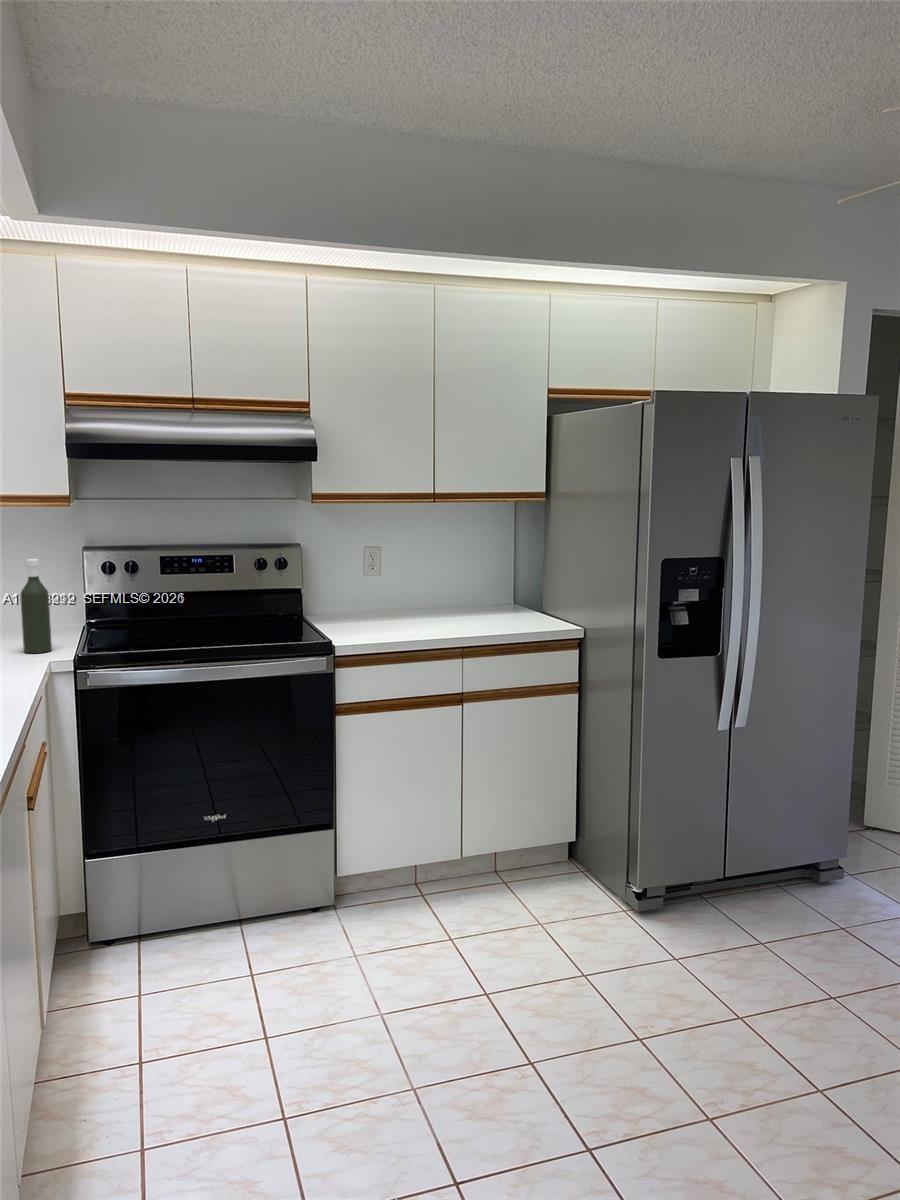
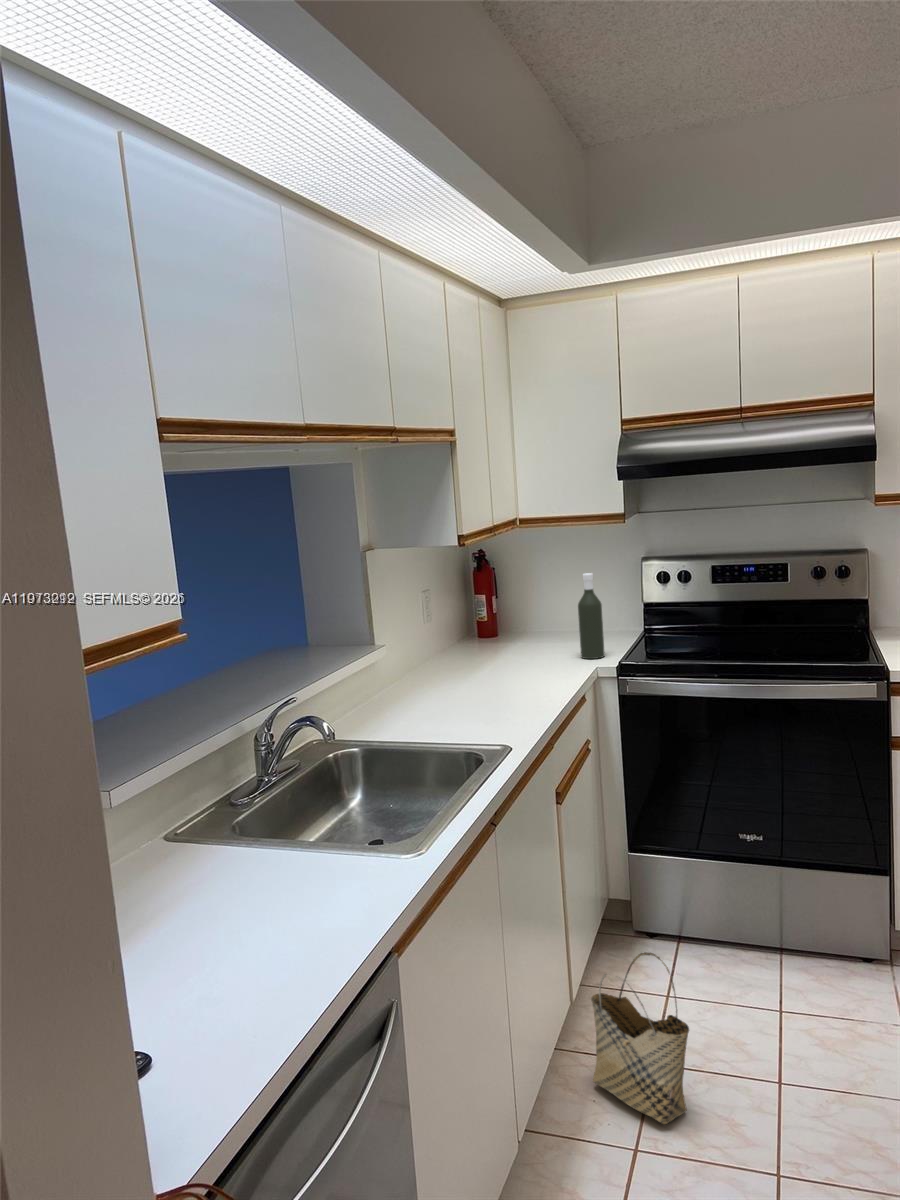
woven basket: none [82,940,194,1109] -> present [591,952,689,1124]

